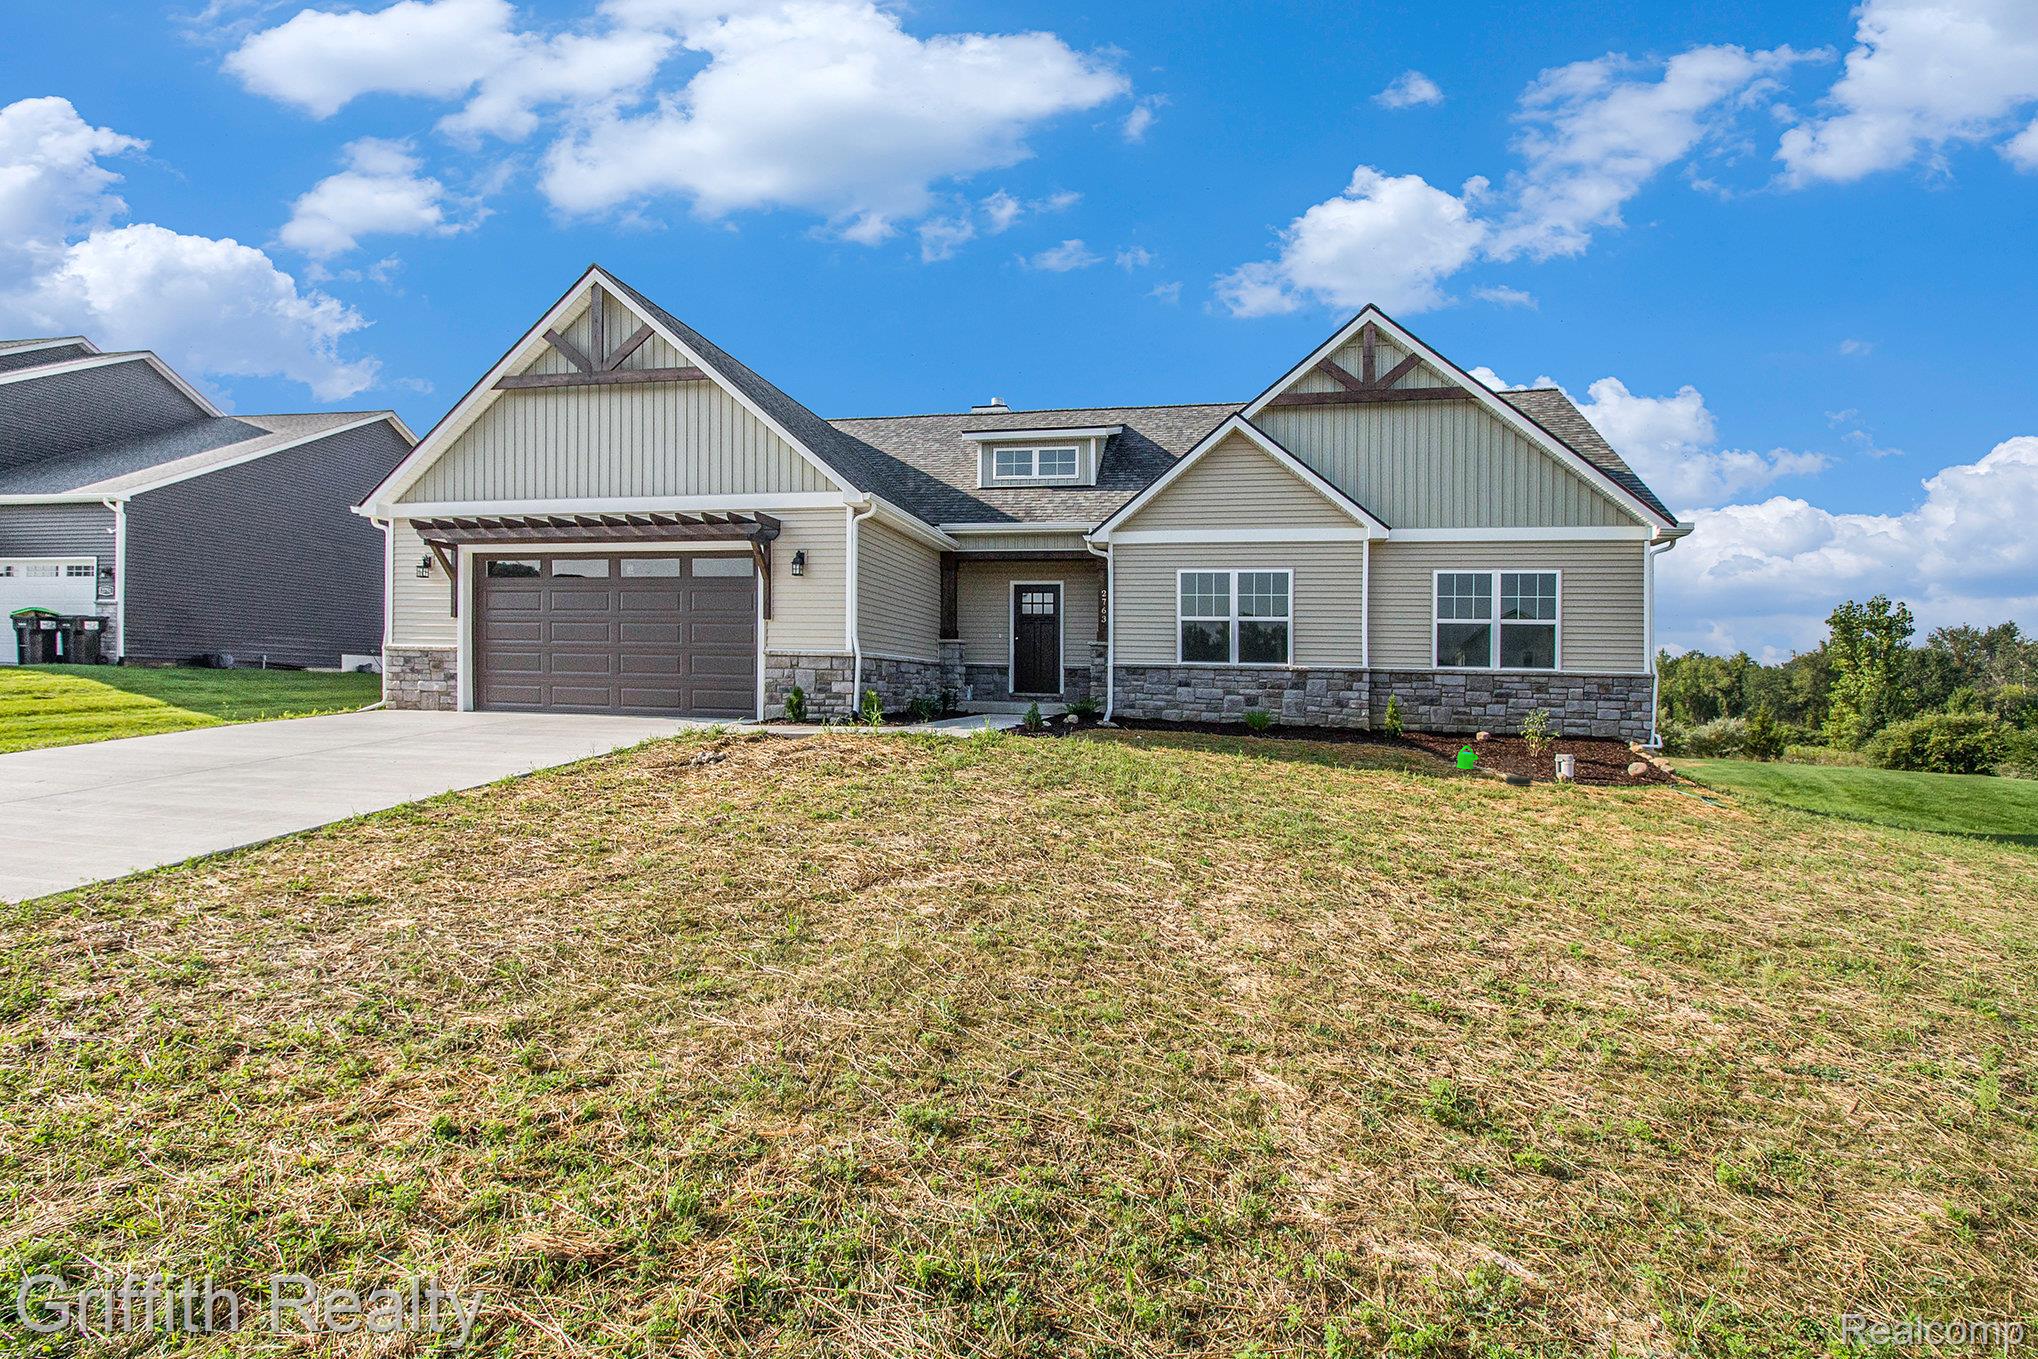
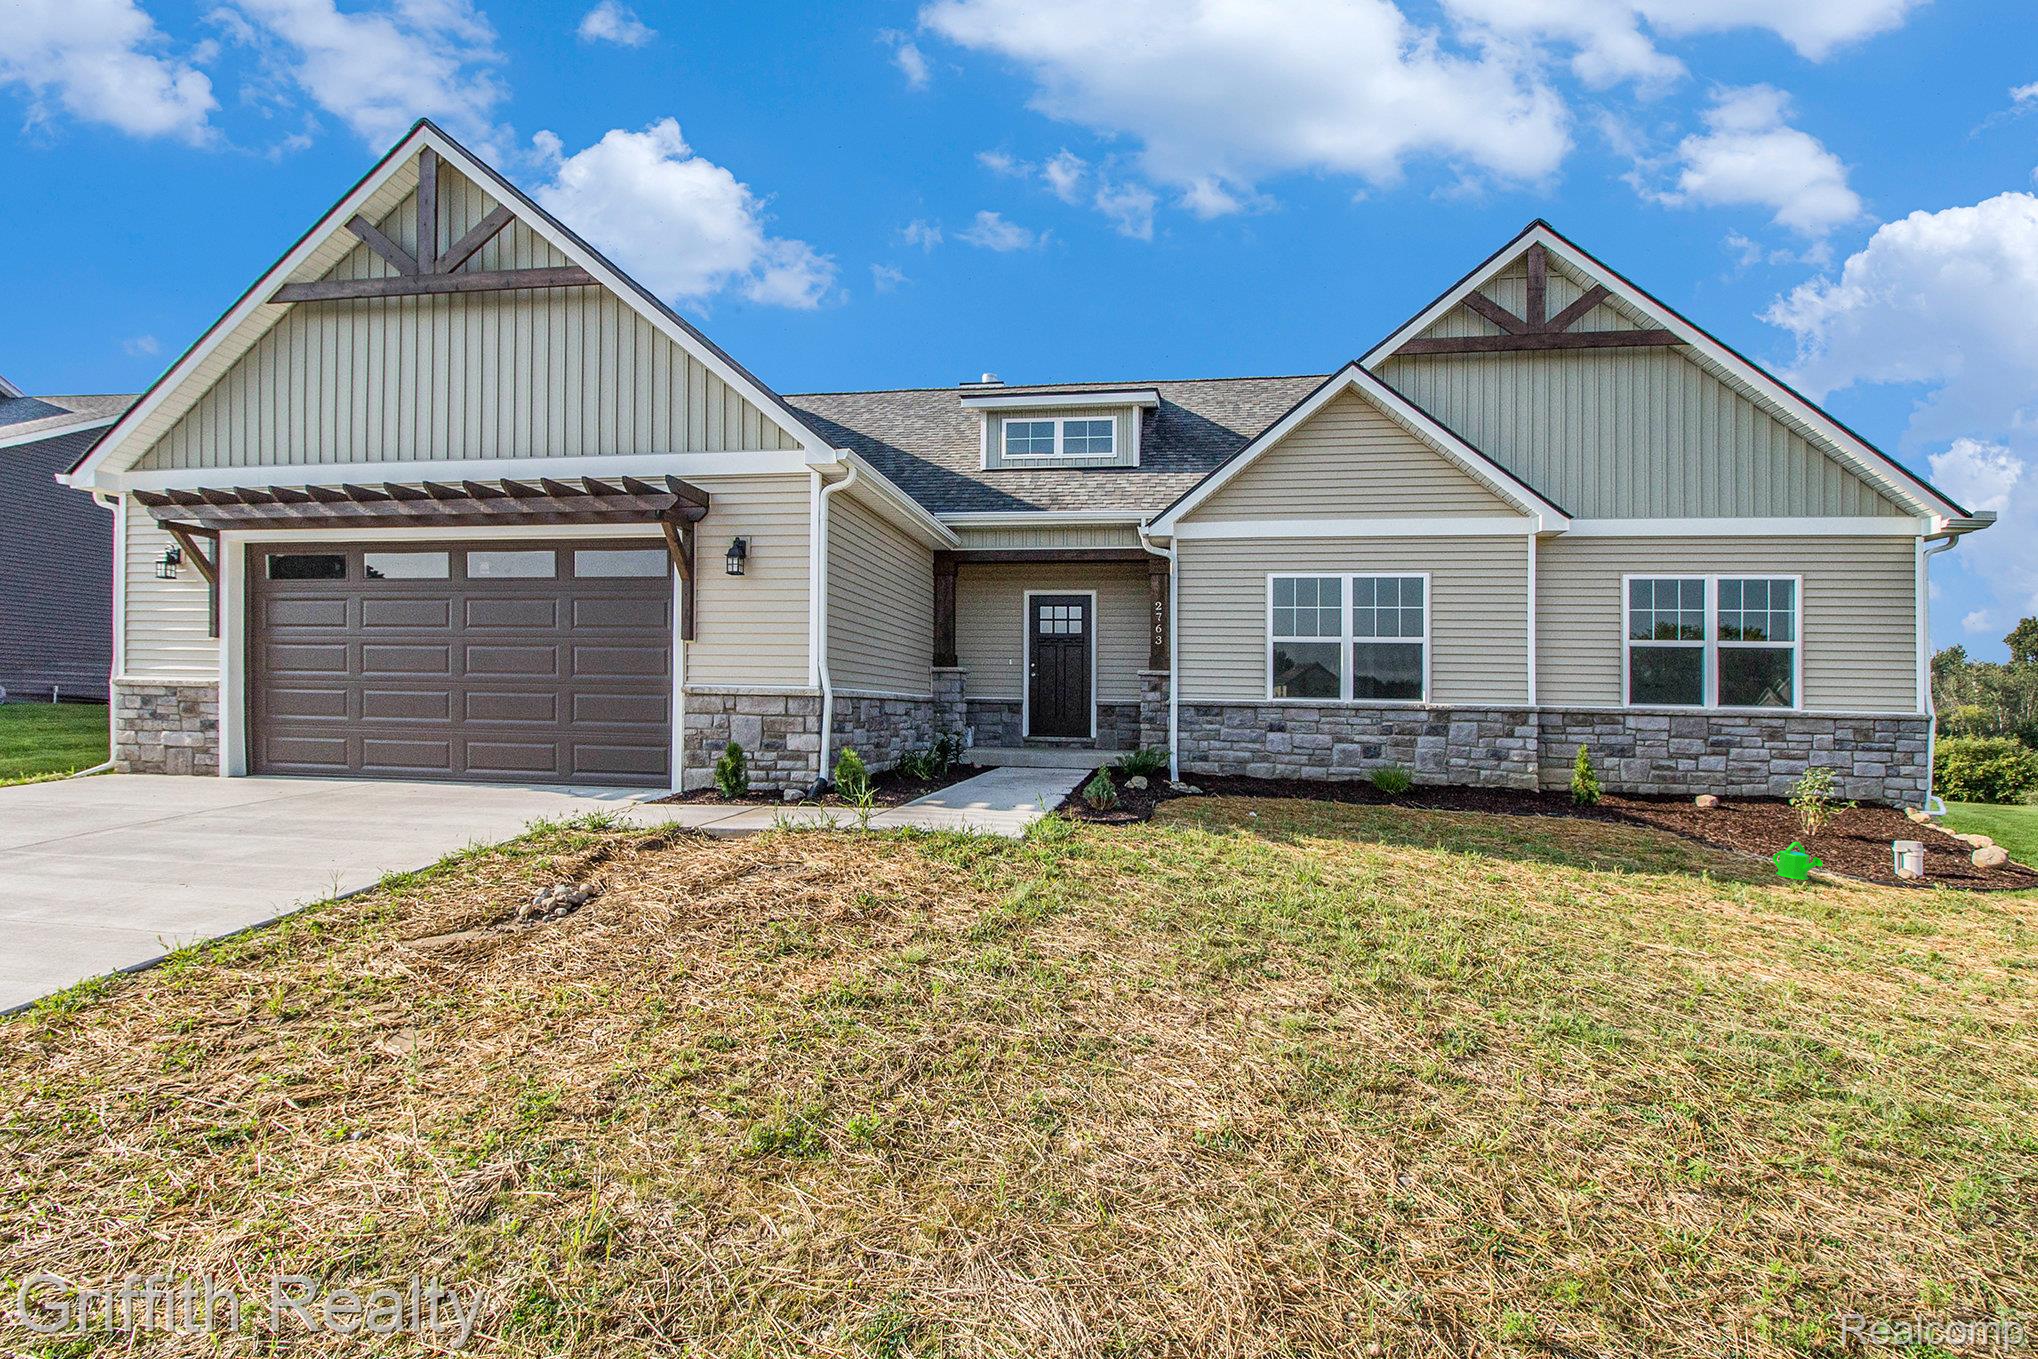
decorative plant: present [1502,758,1534,786] -> none [1910,872,1971,923]

